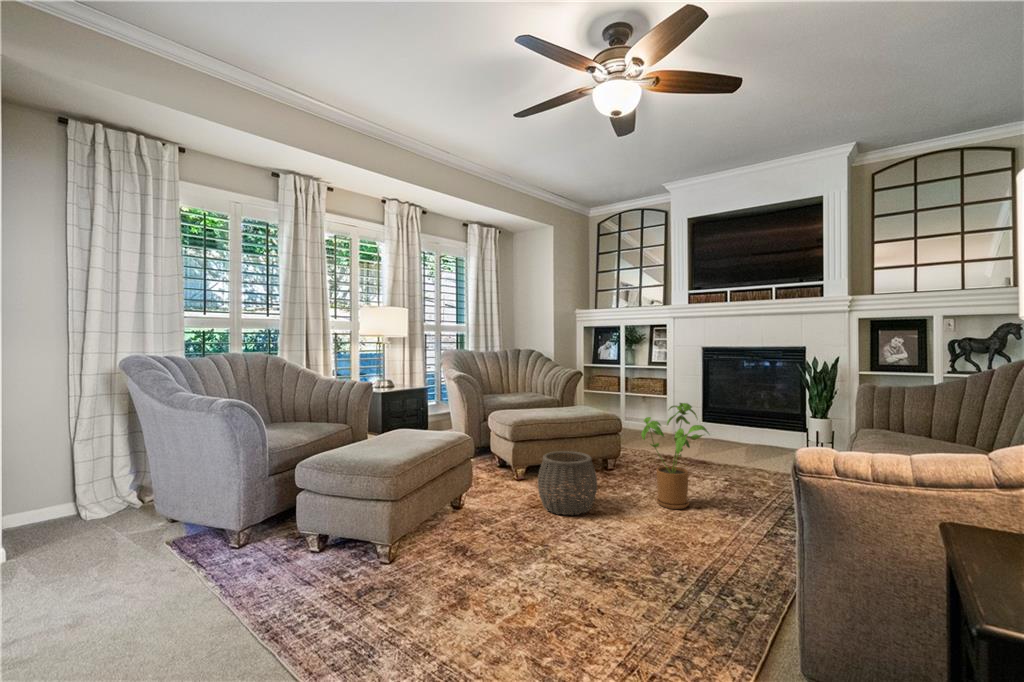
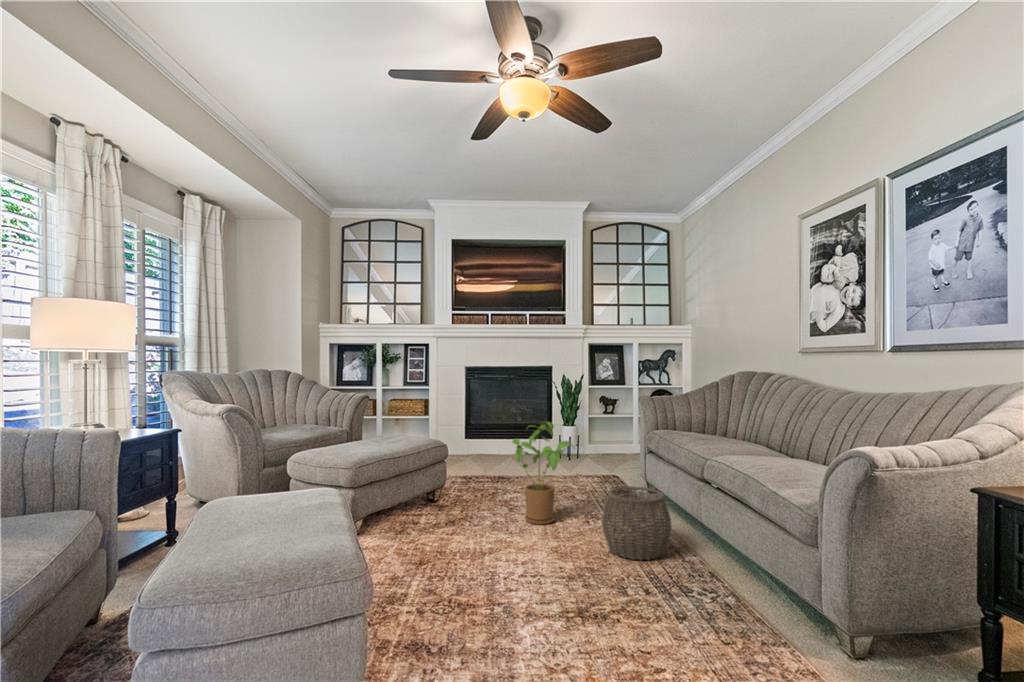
woven basket: present [538,451,597,515] -> present [602,486,671,560]

